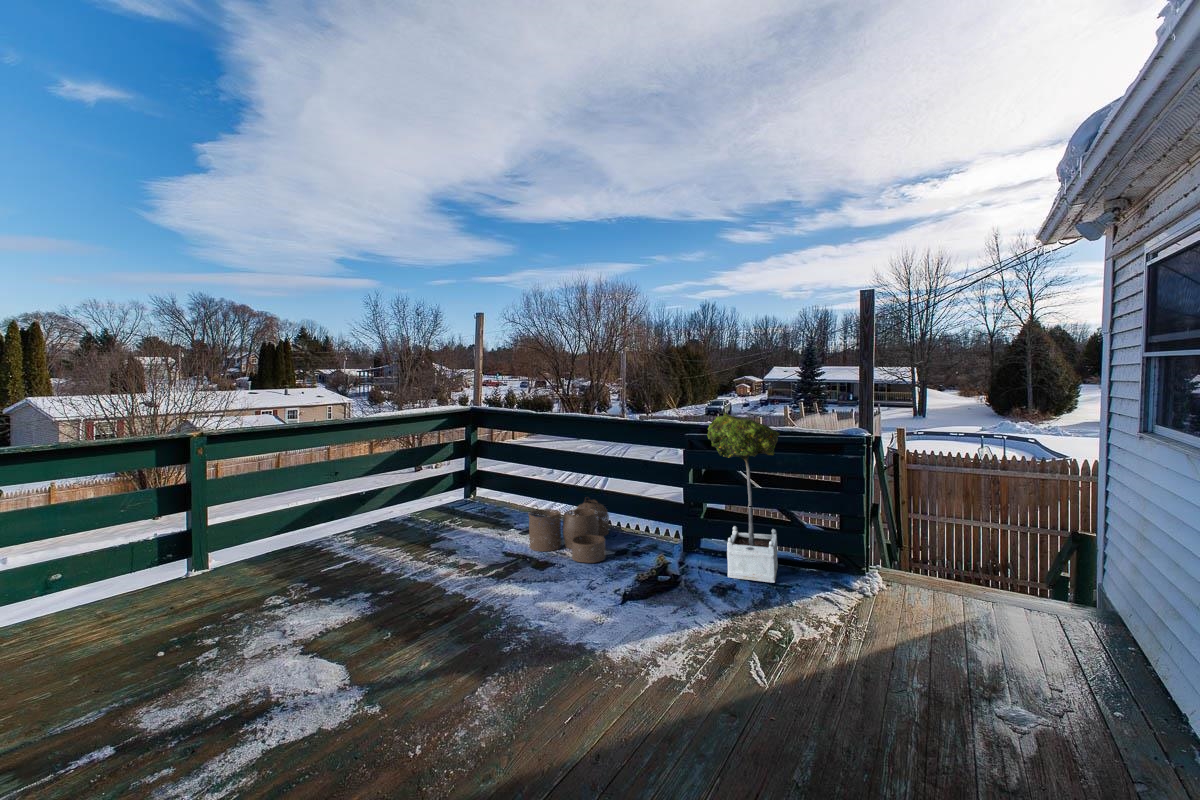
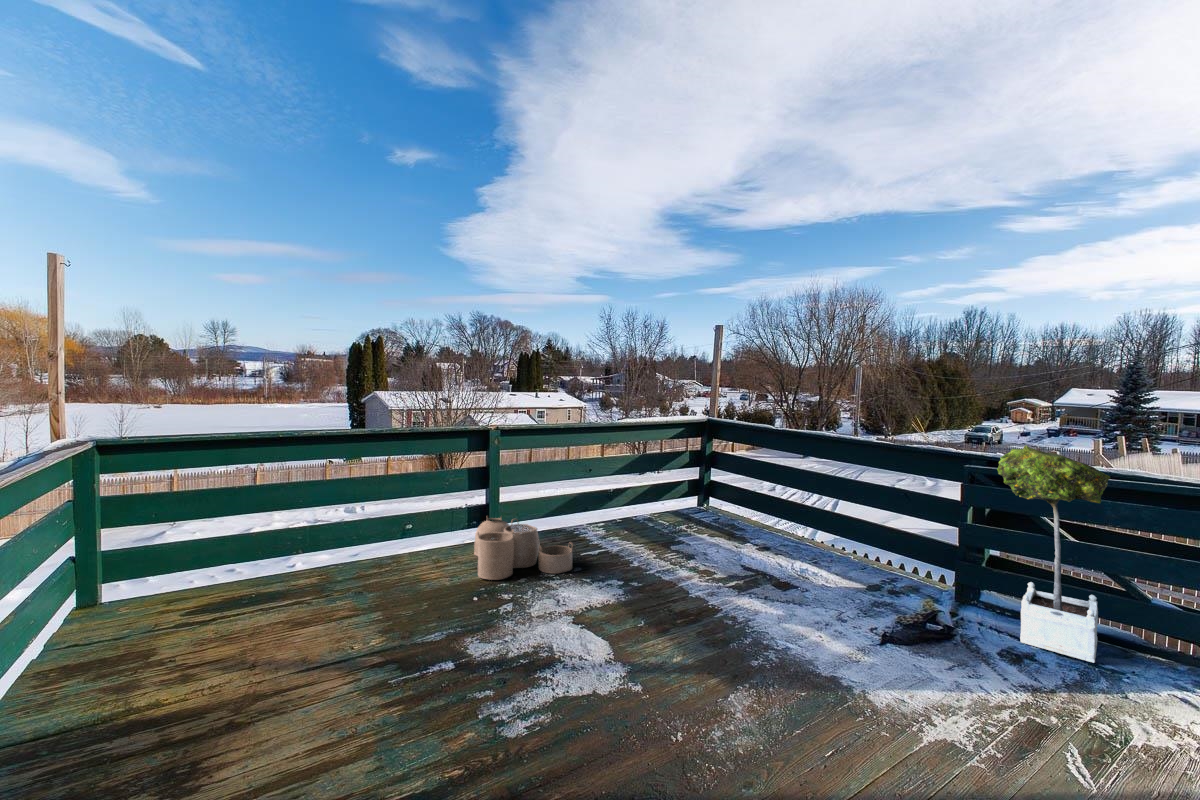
woven basket: present [529,500,609,563] -> present [474,517,573,580]

